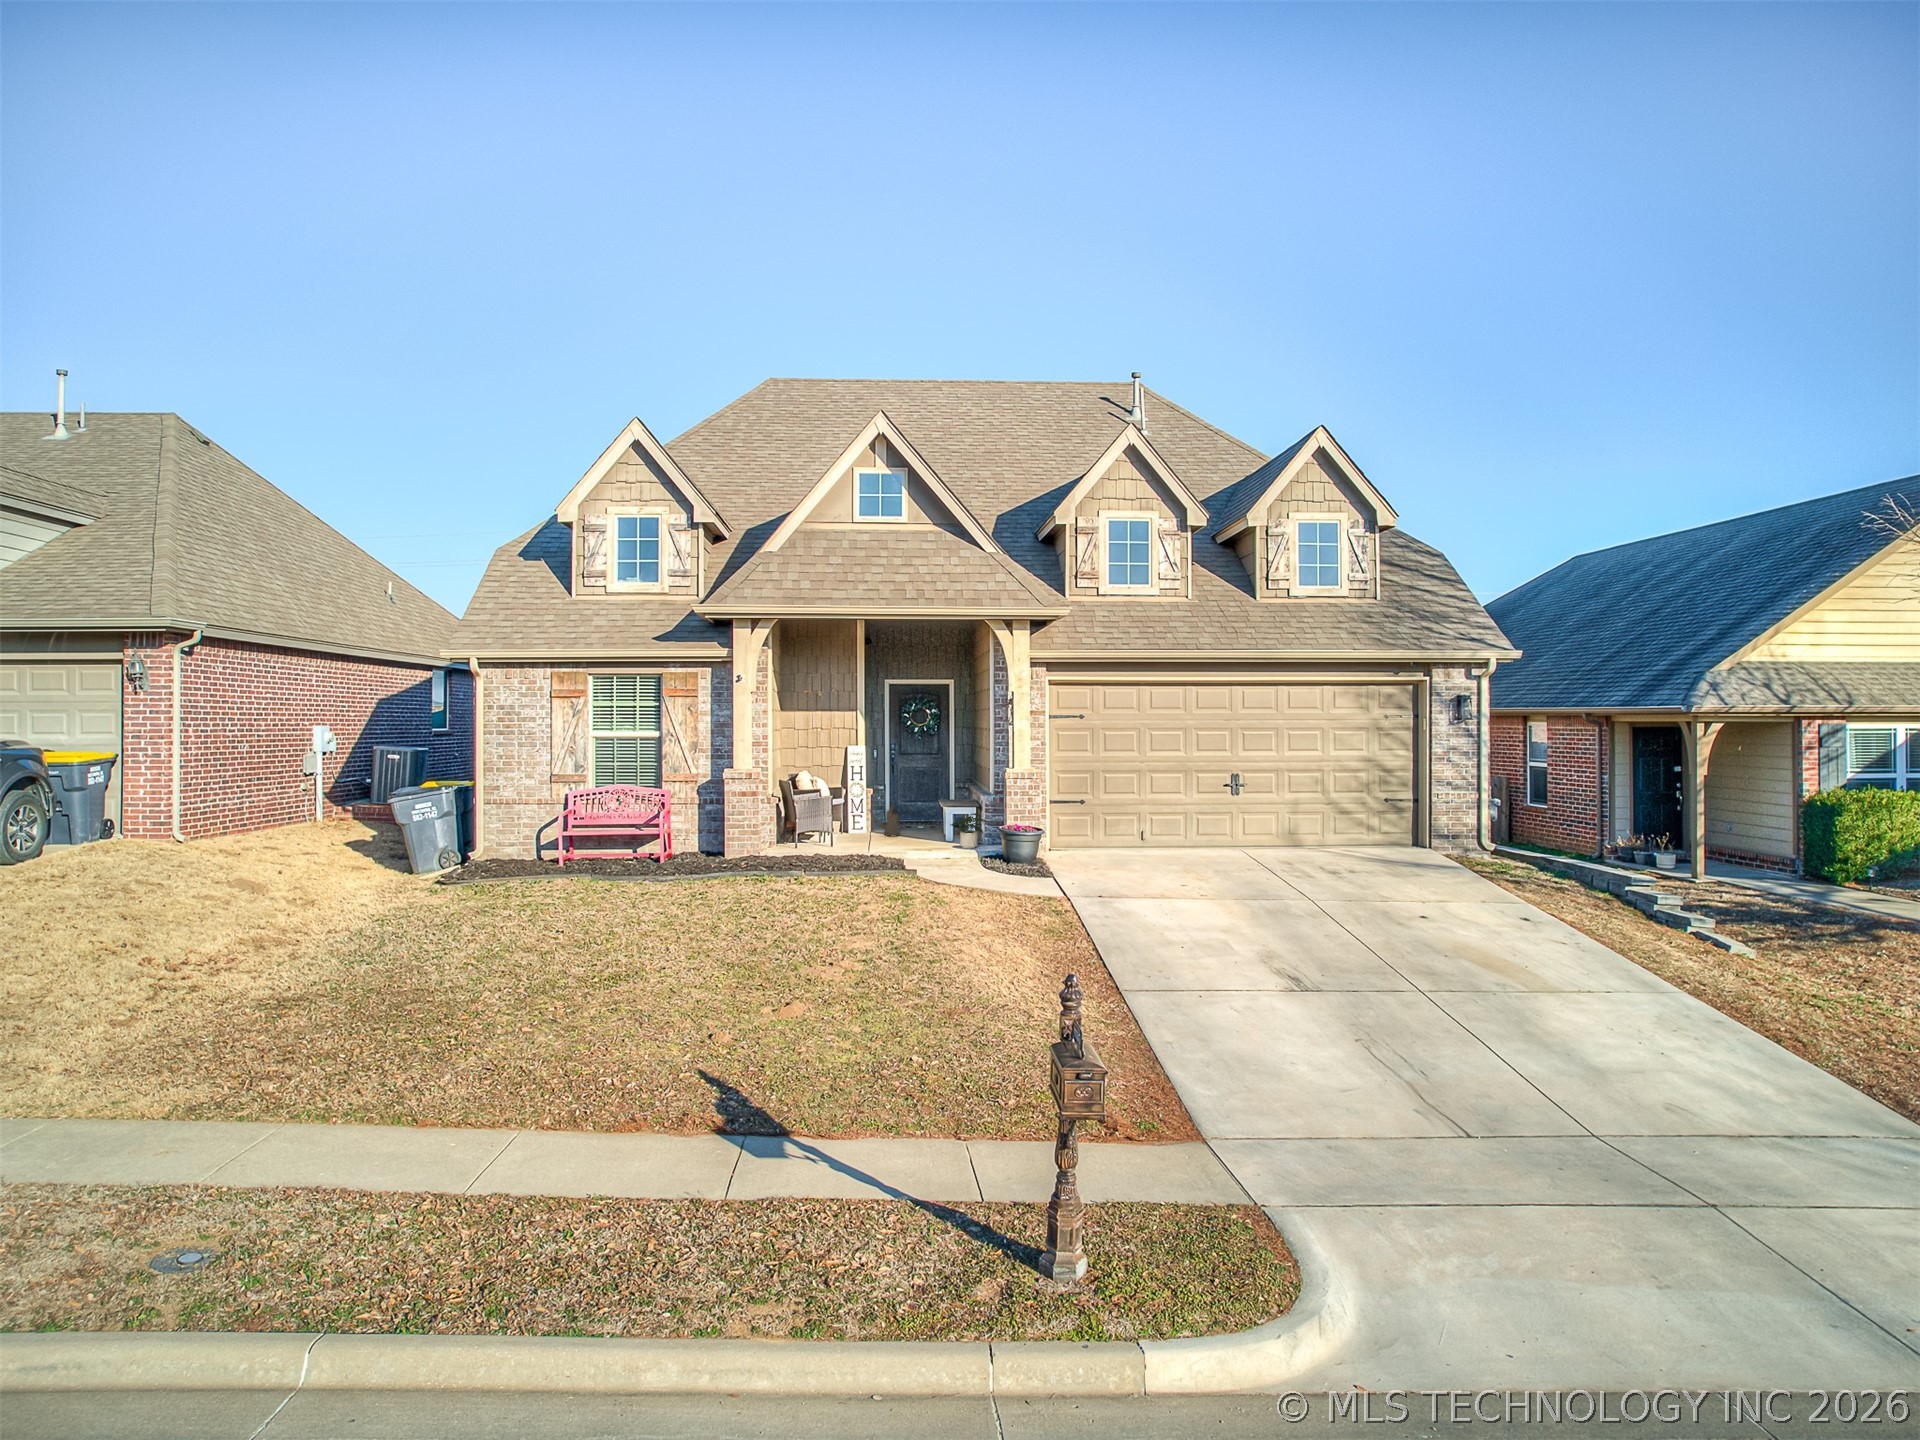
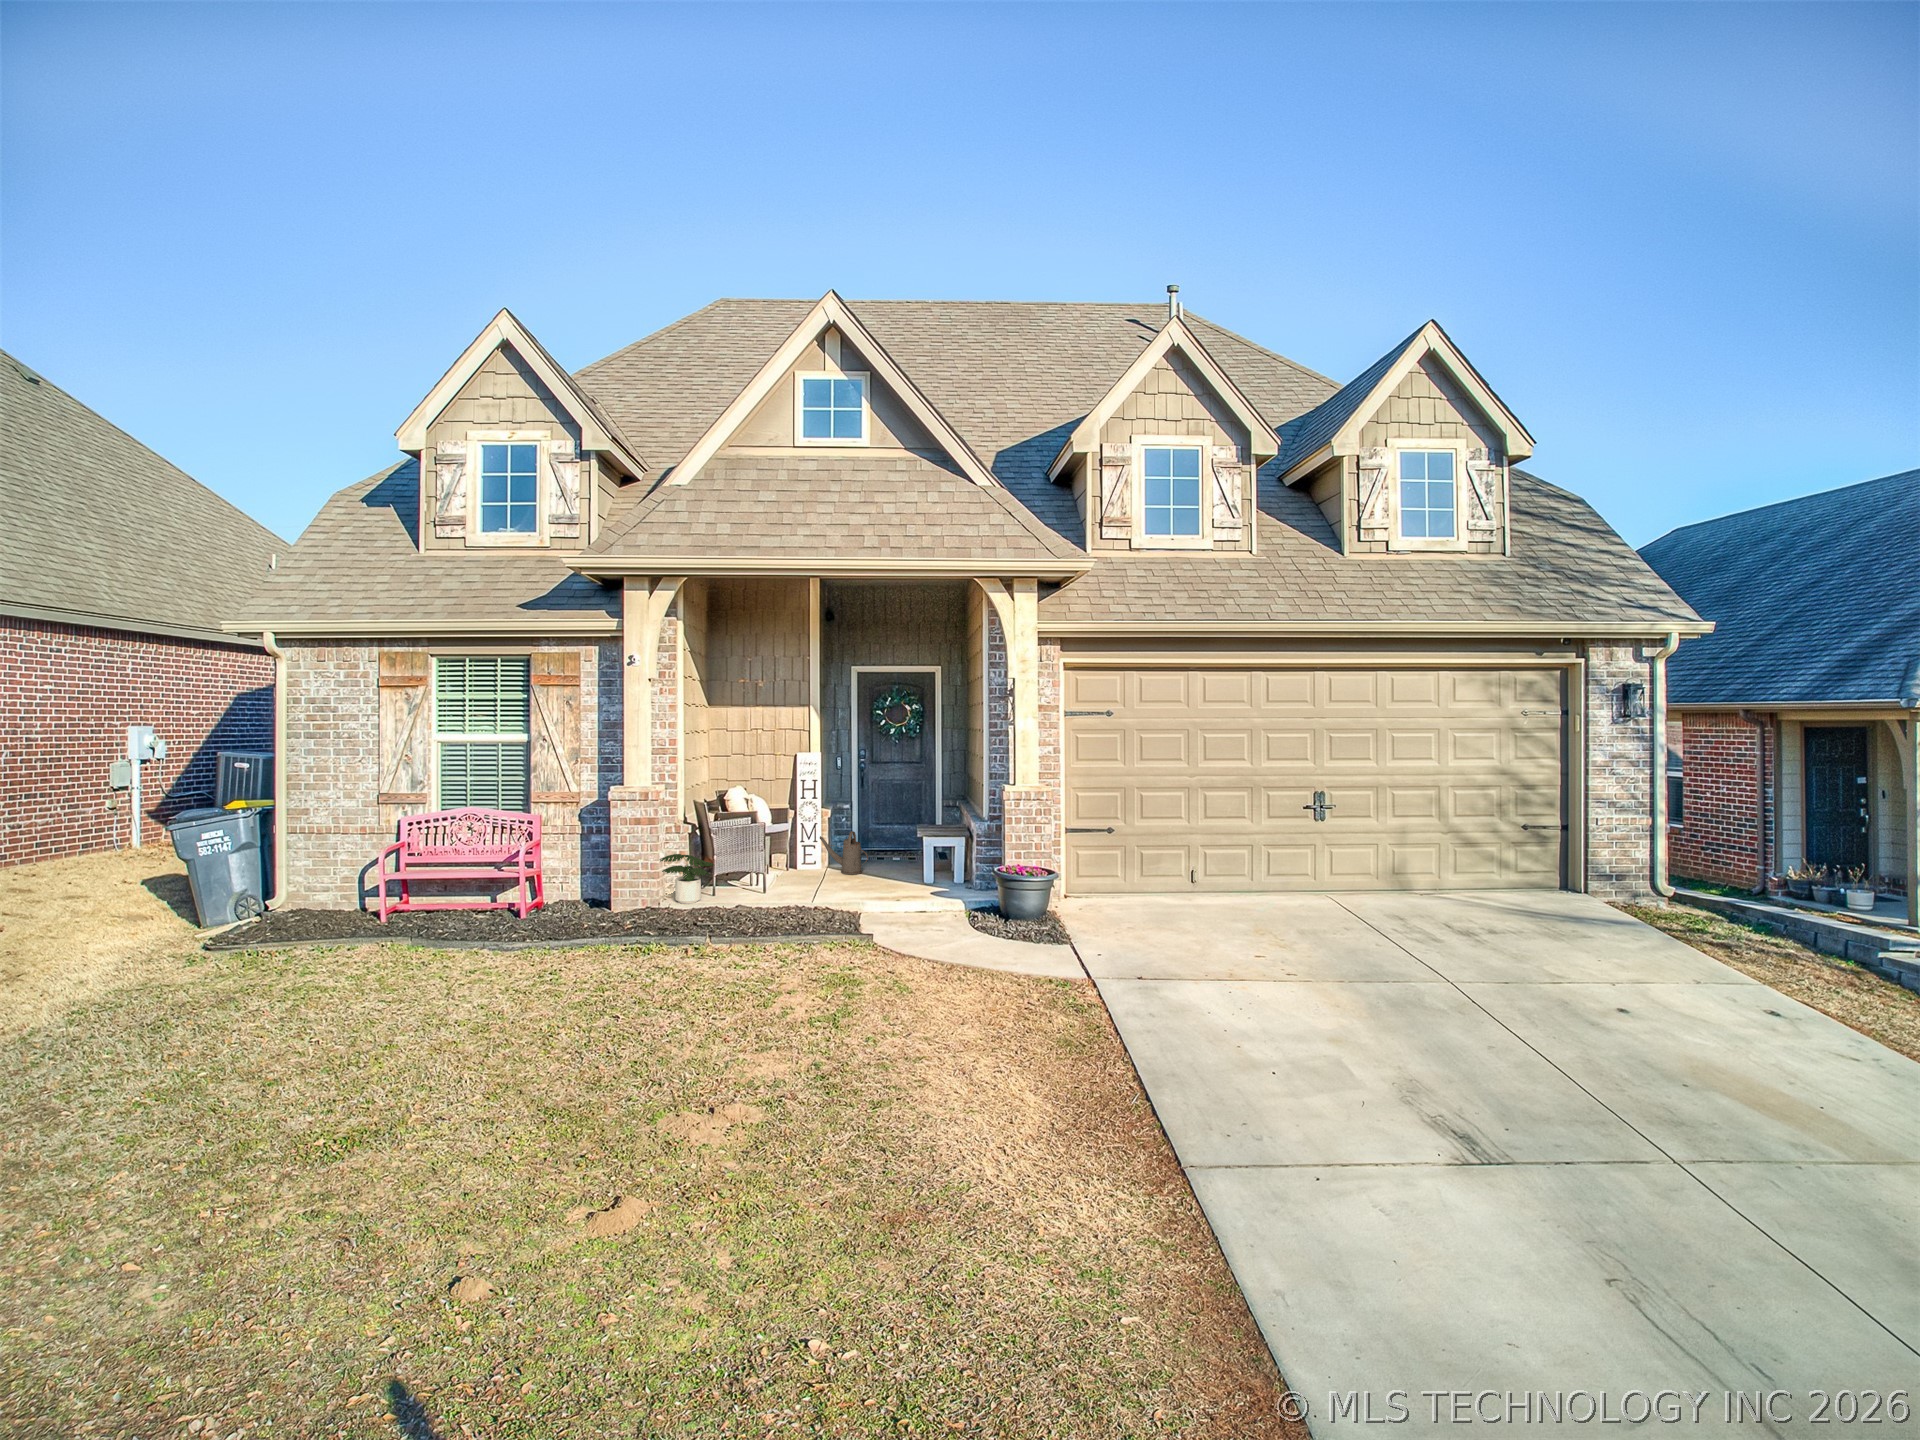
potted plant: present [951,813,986,848] -> present [660,854,713,904]

